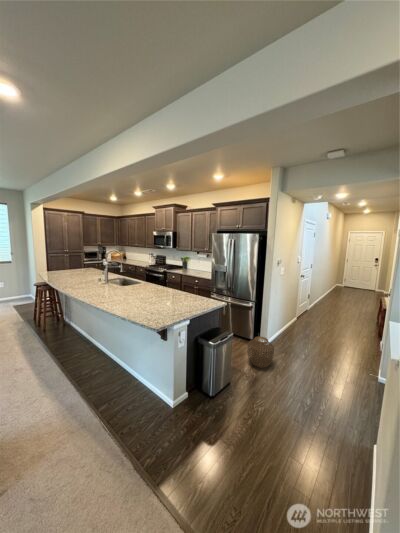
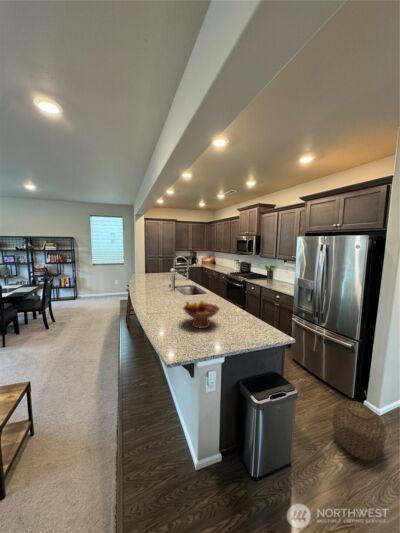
fruit bowl: none [149,284,178,305] -> present [183,301,219,328]

